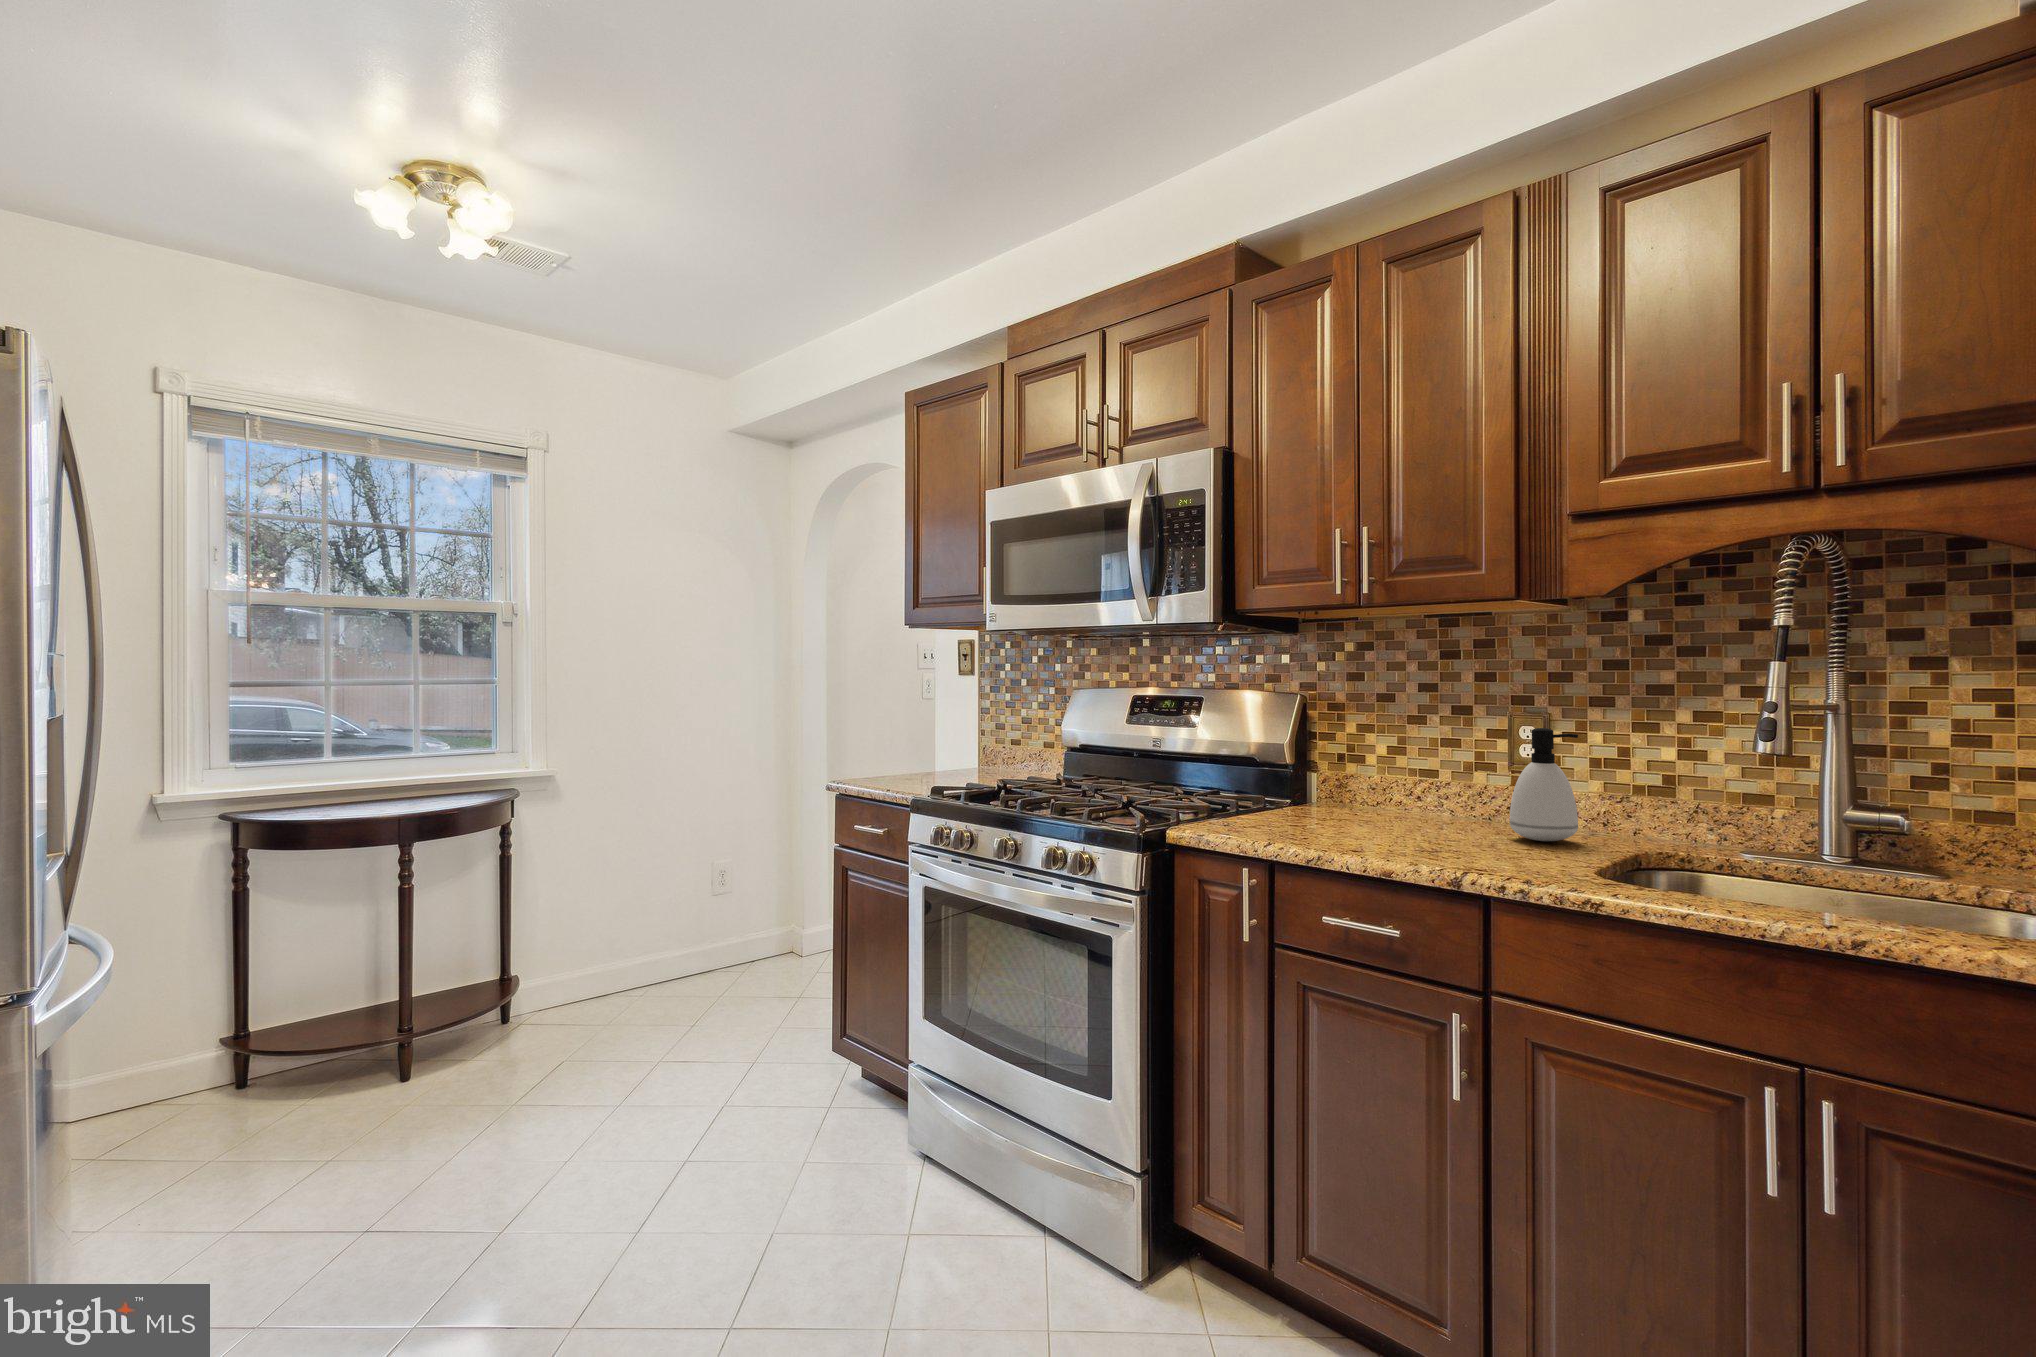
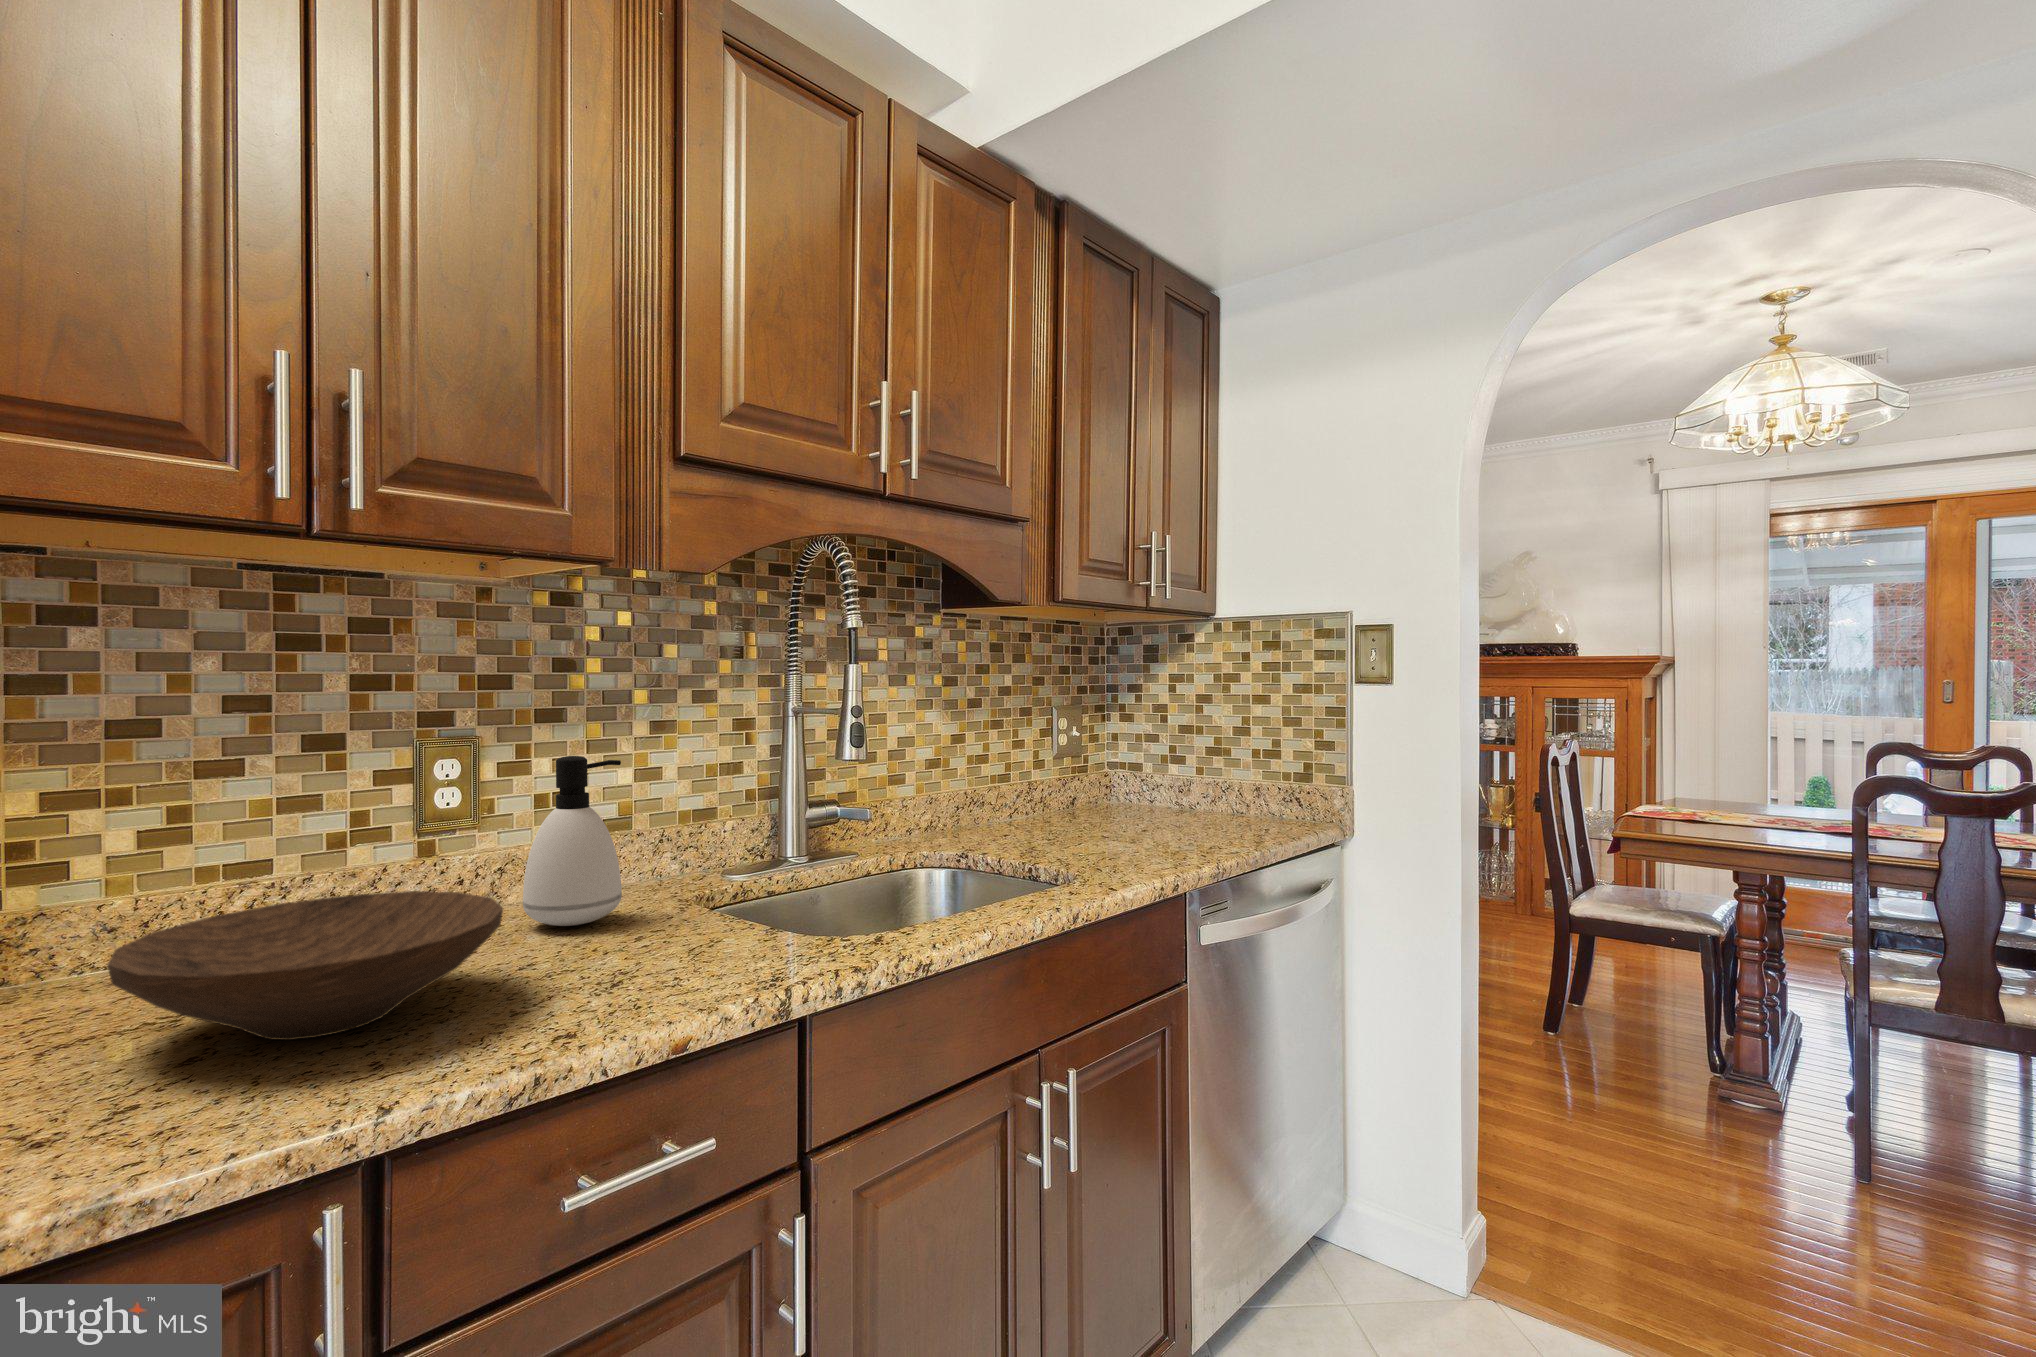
wooden bowl: none [1271,781,1424,836] -> present [108,891,503,1040]

